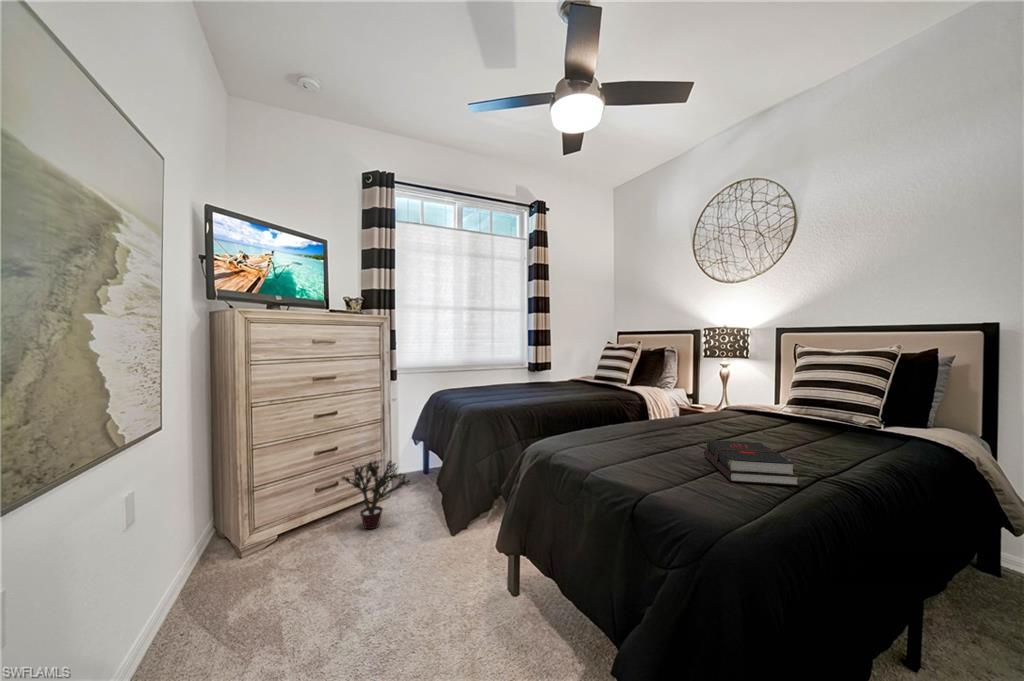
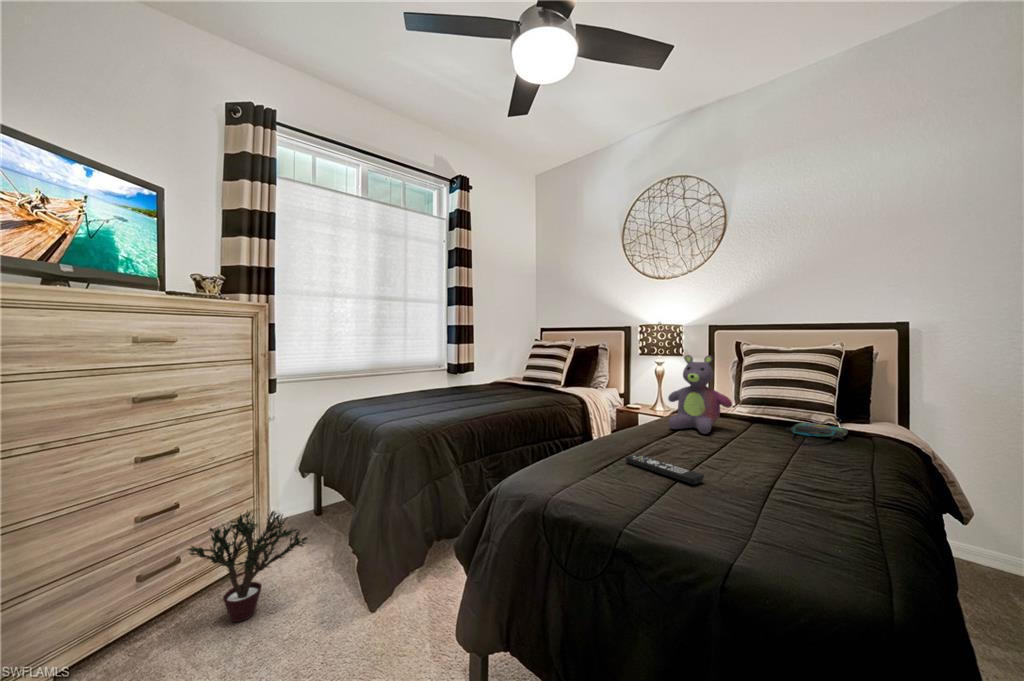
stuffed bear: none [695,357,758,428] -> present [668,355,732,434]
tote bag: none [815,425,887,443] -> present [786,423,848,445]
remote control: none [628,437,680,460] -> present [626,455,704,484]
hardback book: present [704,440,800,486] -> none [722,453,857,510]

